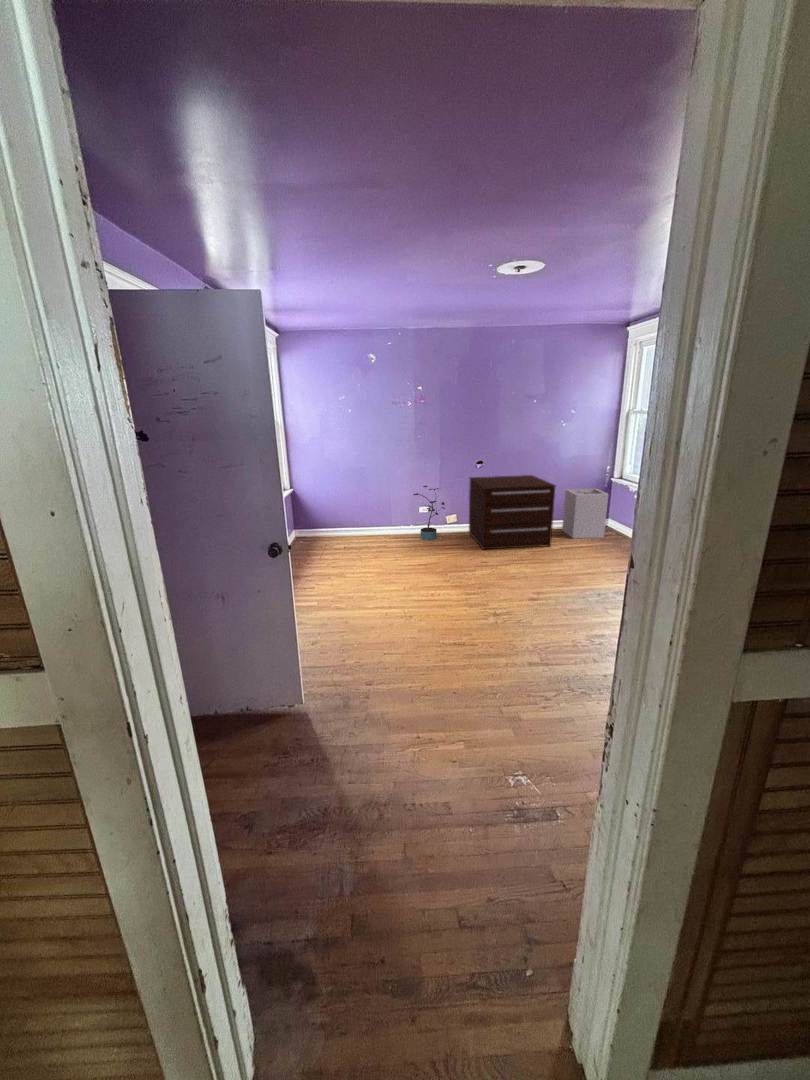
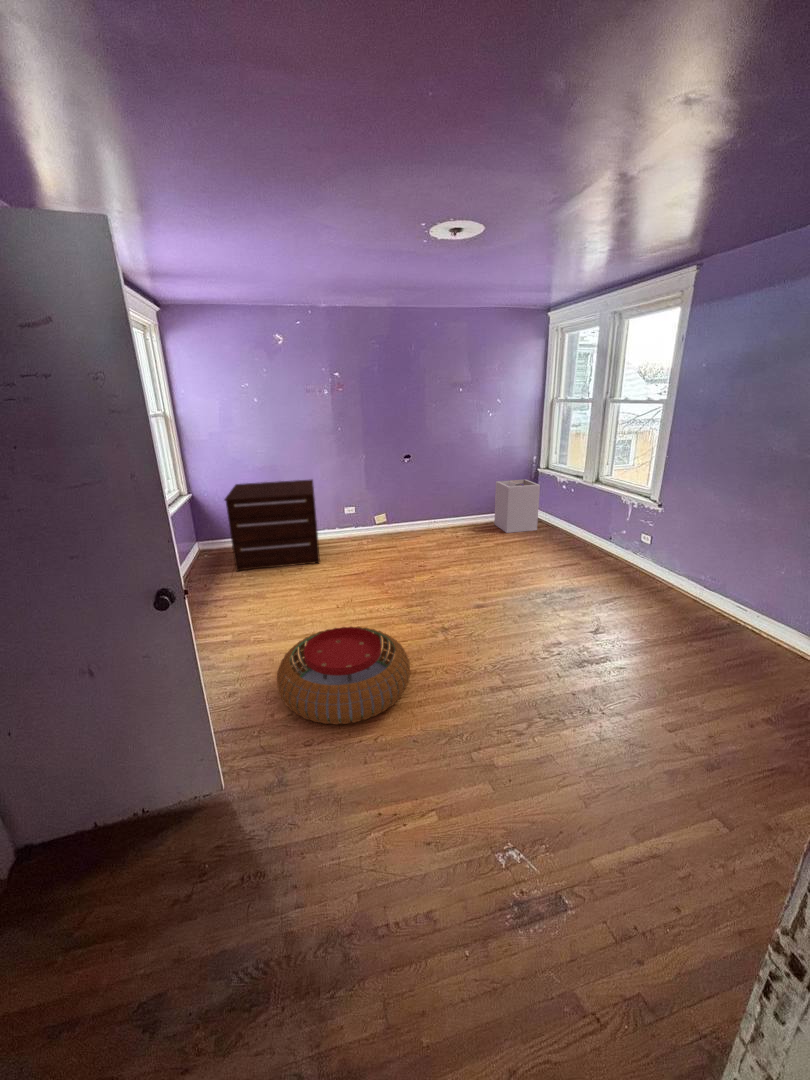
dresser: present [469,475,556,550] -> present [225,480,320,571]
potted plant: present [414,486,445,540] -> none [335,484,372,544]
pouf: none [348,601,458,676] -> present [277,626,410,725]

